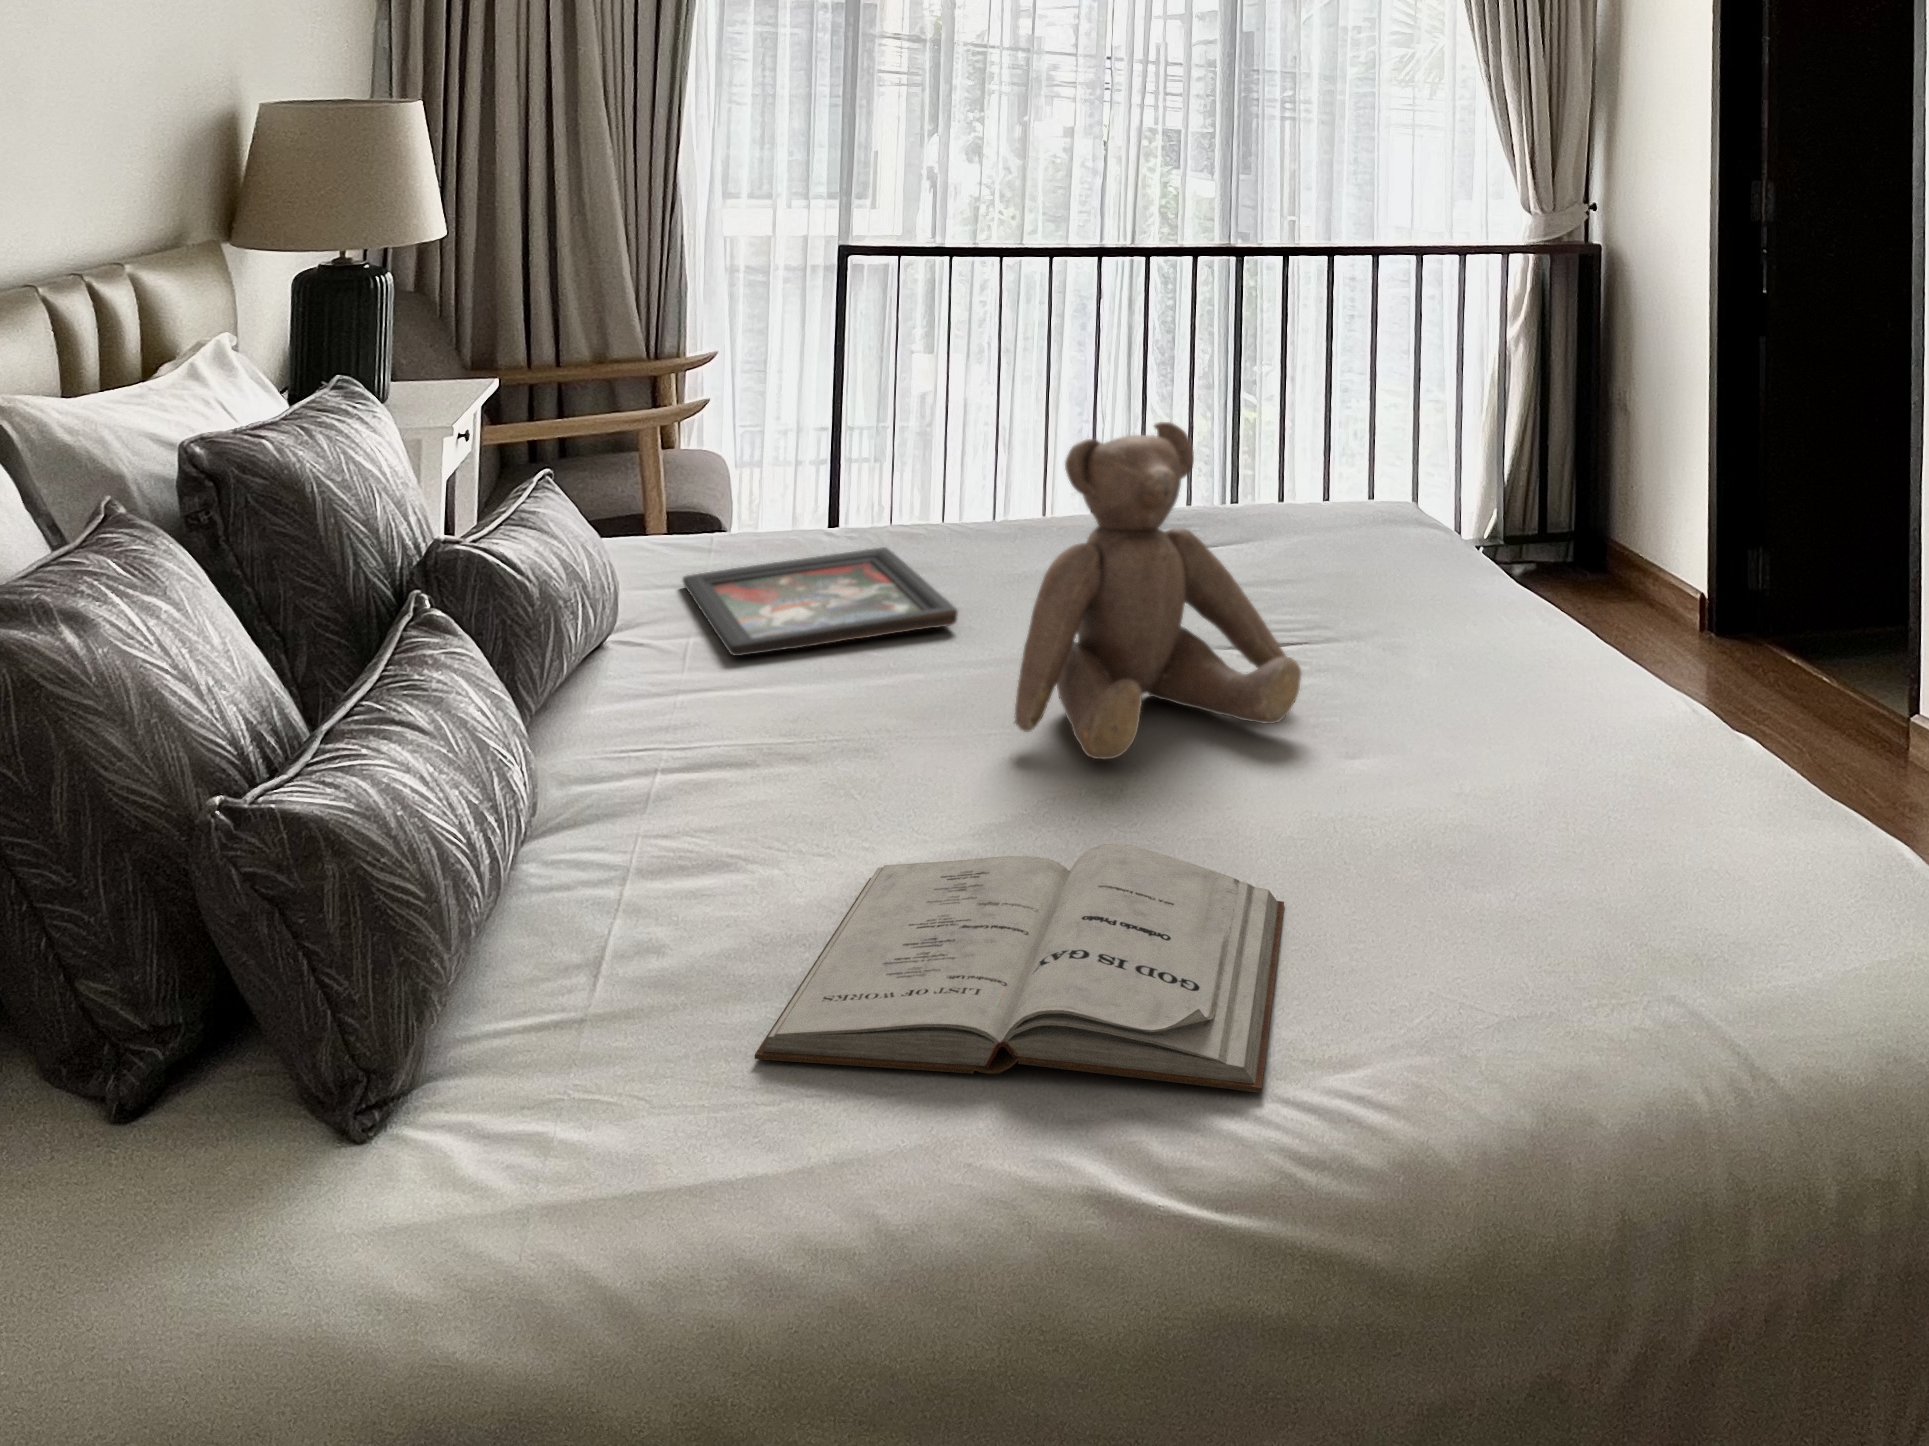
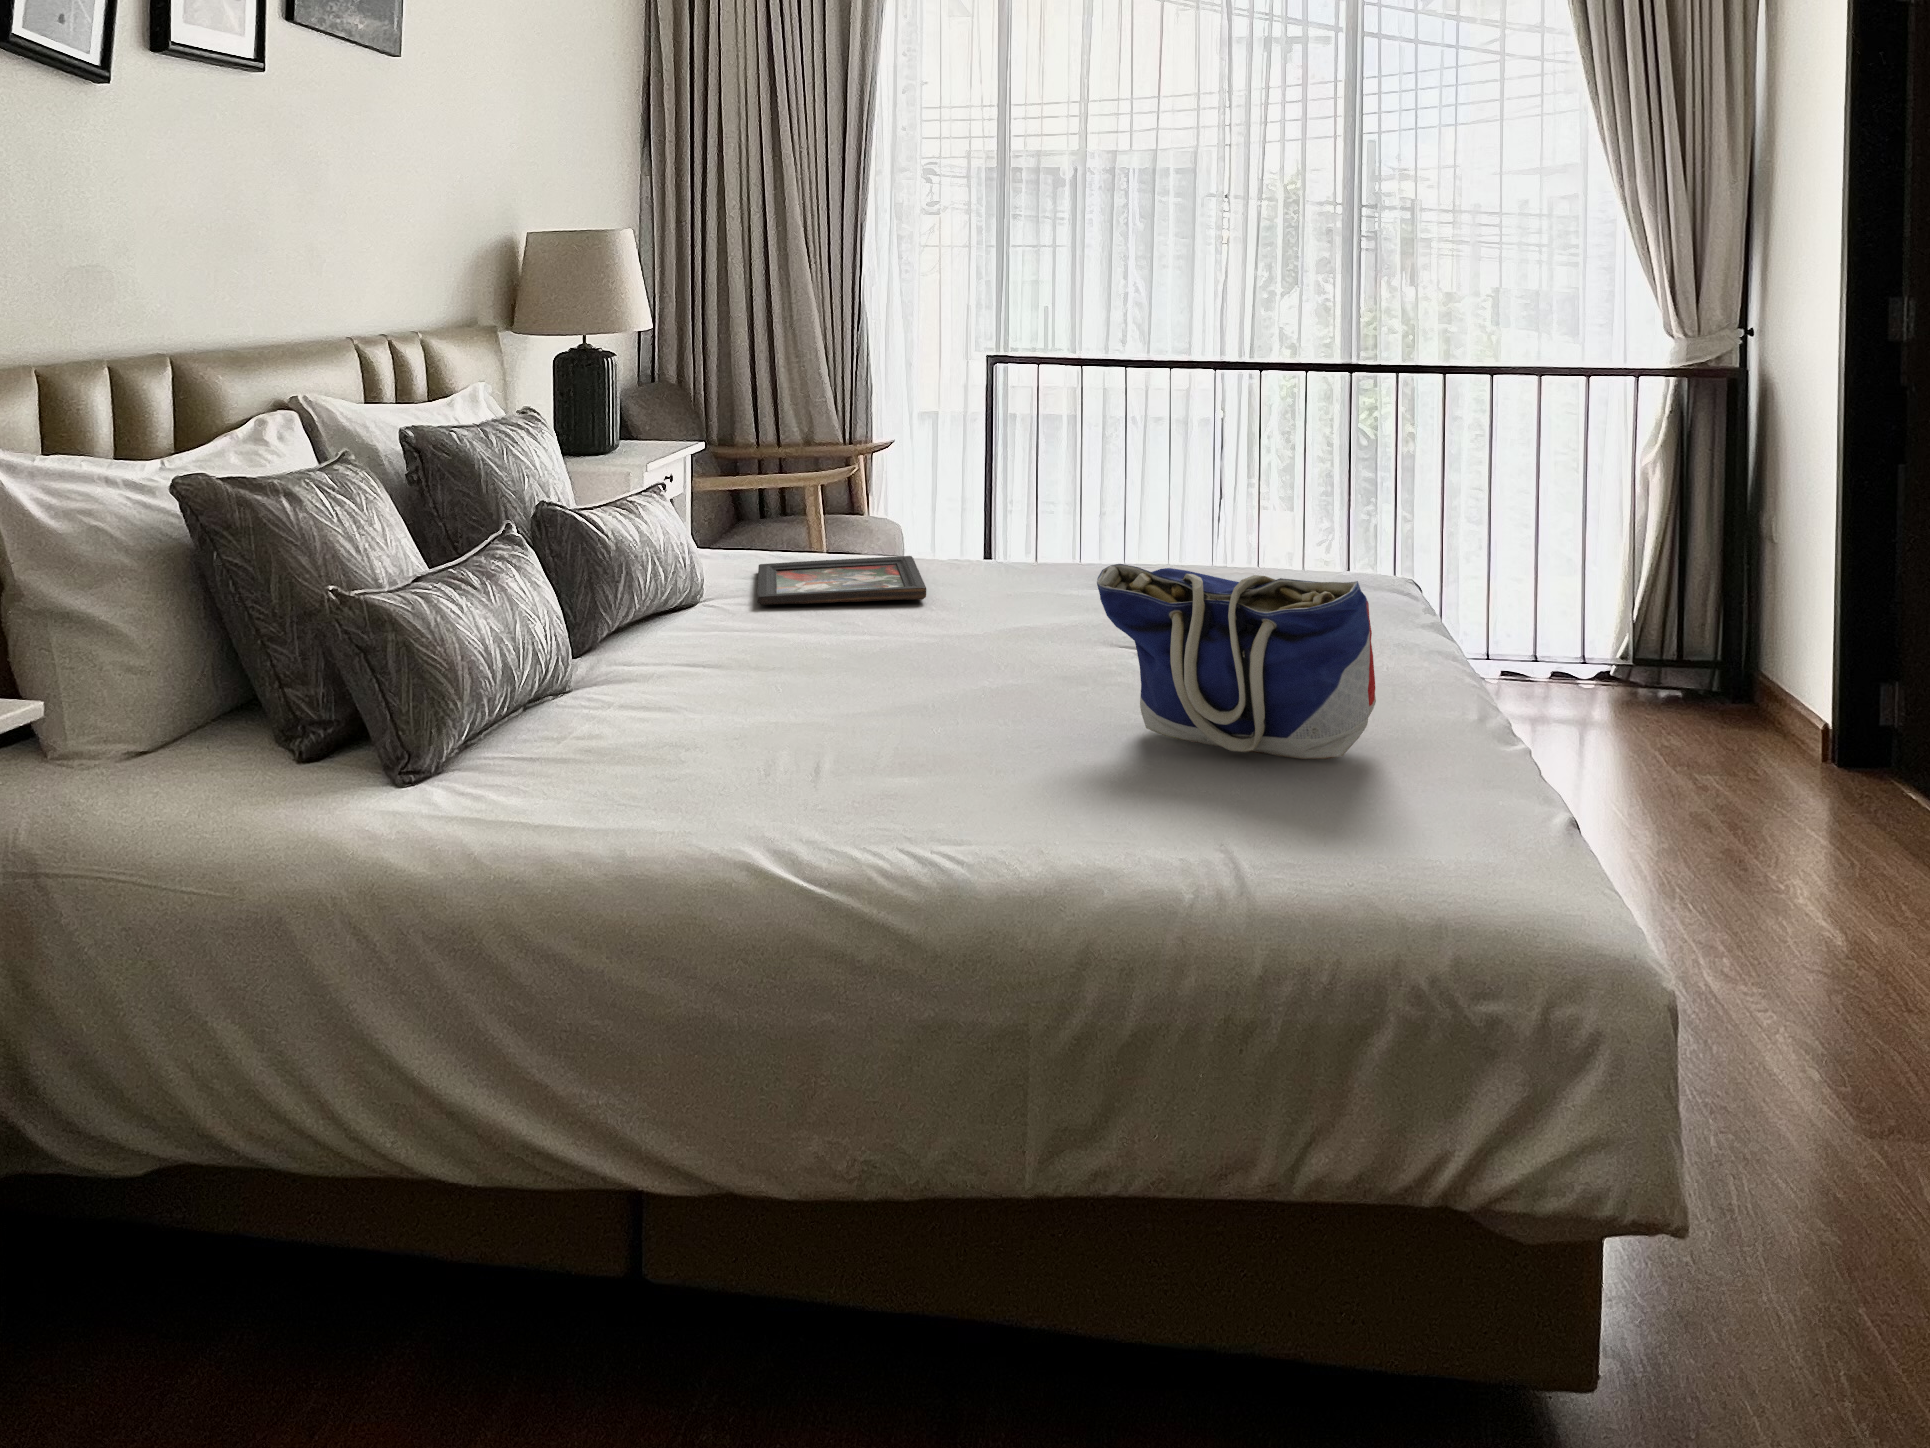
teddy bear: present [1015,422,1301,759] -> none [903,438,1128,664]
tote bag: none [1402,636,1803,898] -> present [1097,564,1376,759]
book: present [755,844,1284,1093] -> none [627,688,1008,797]

